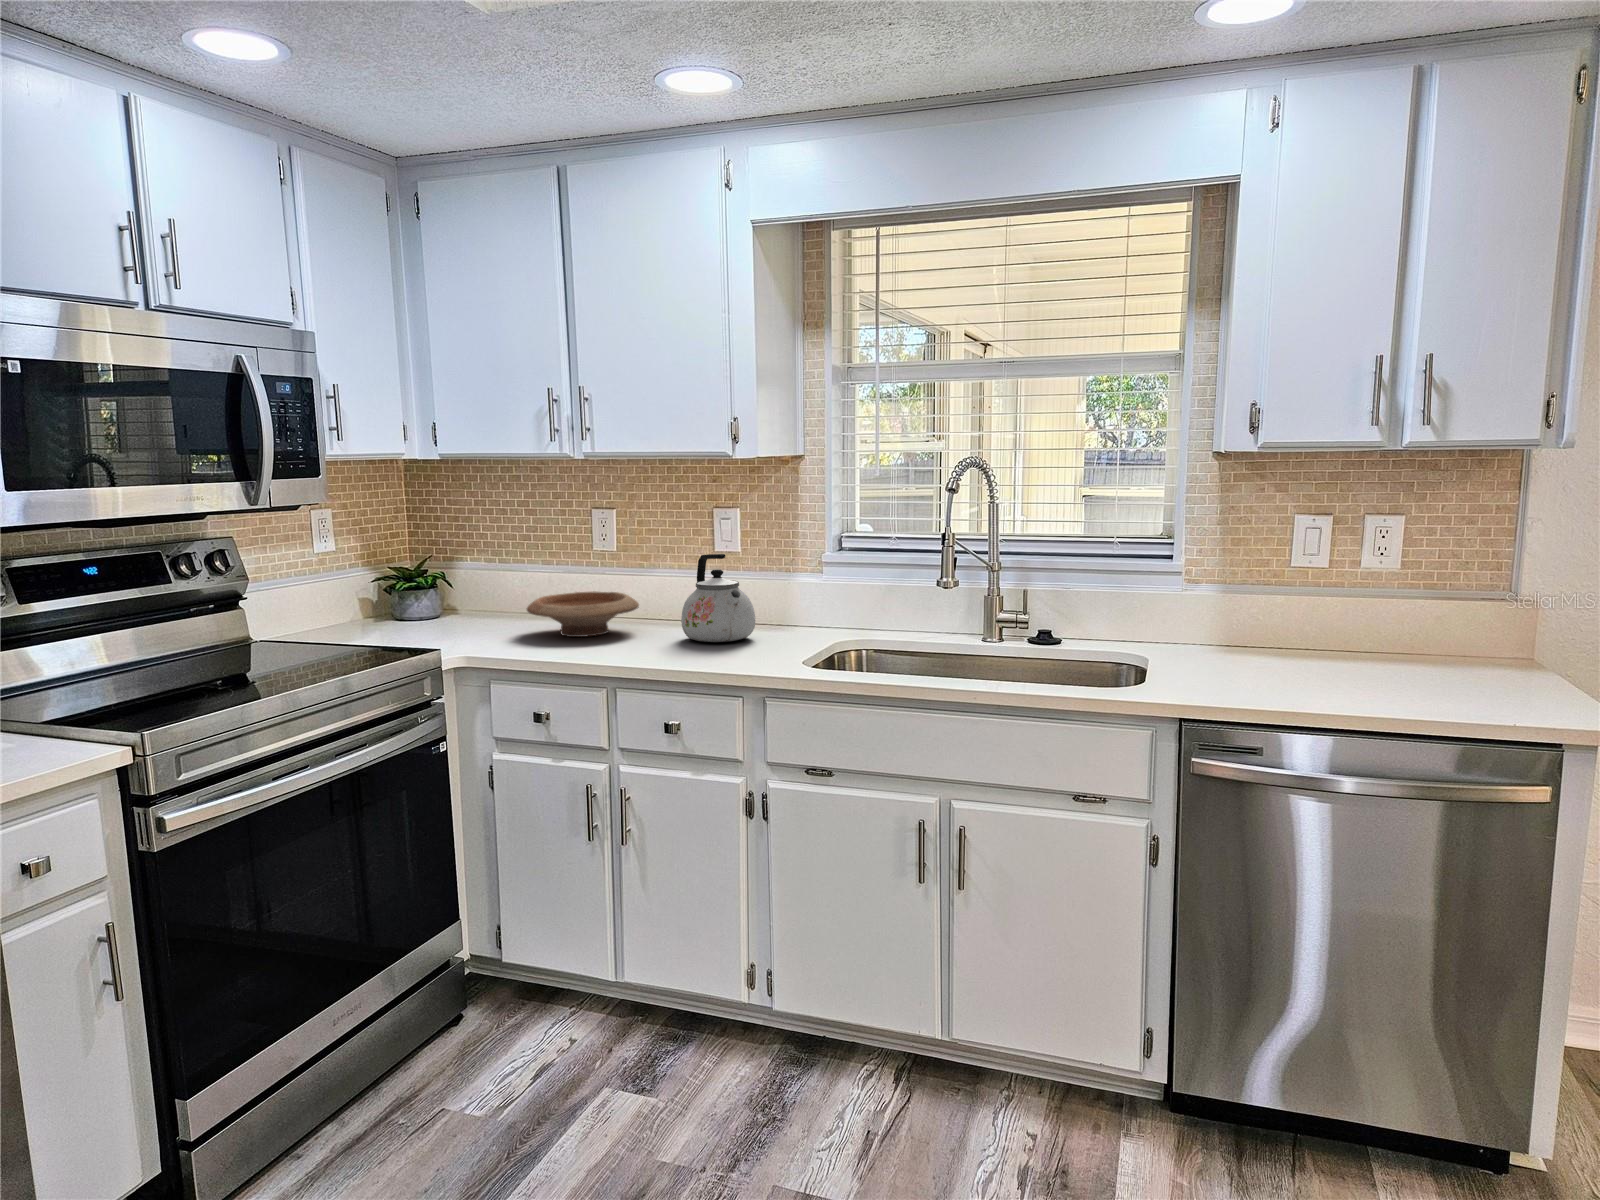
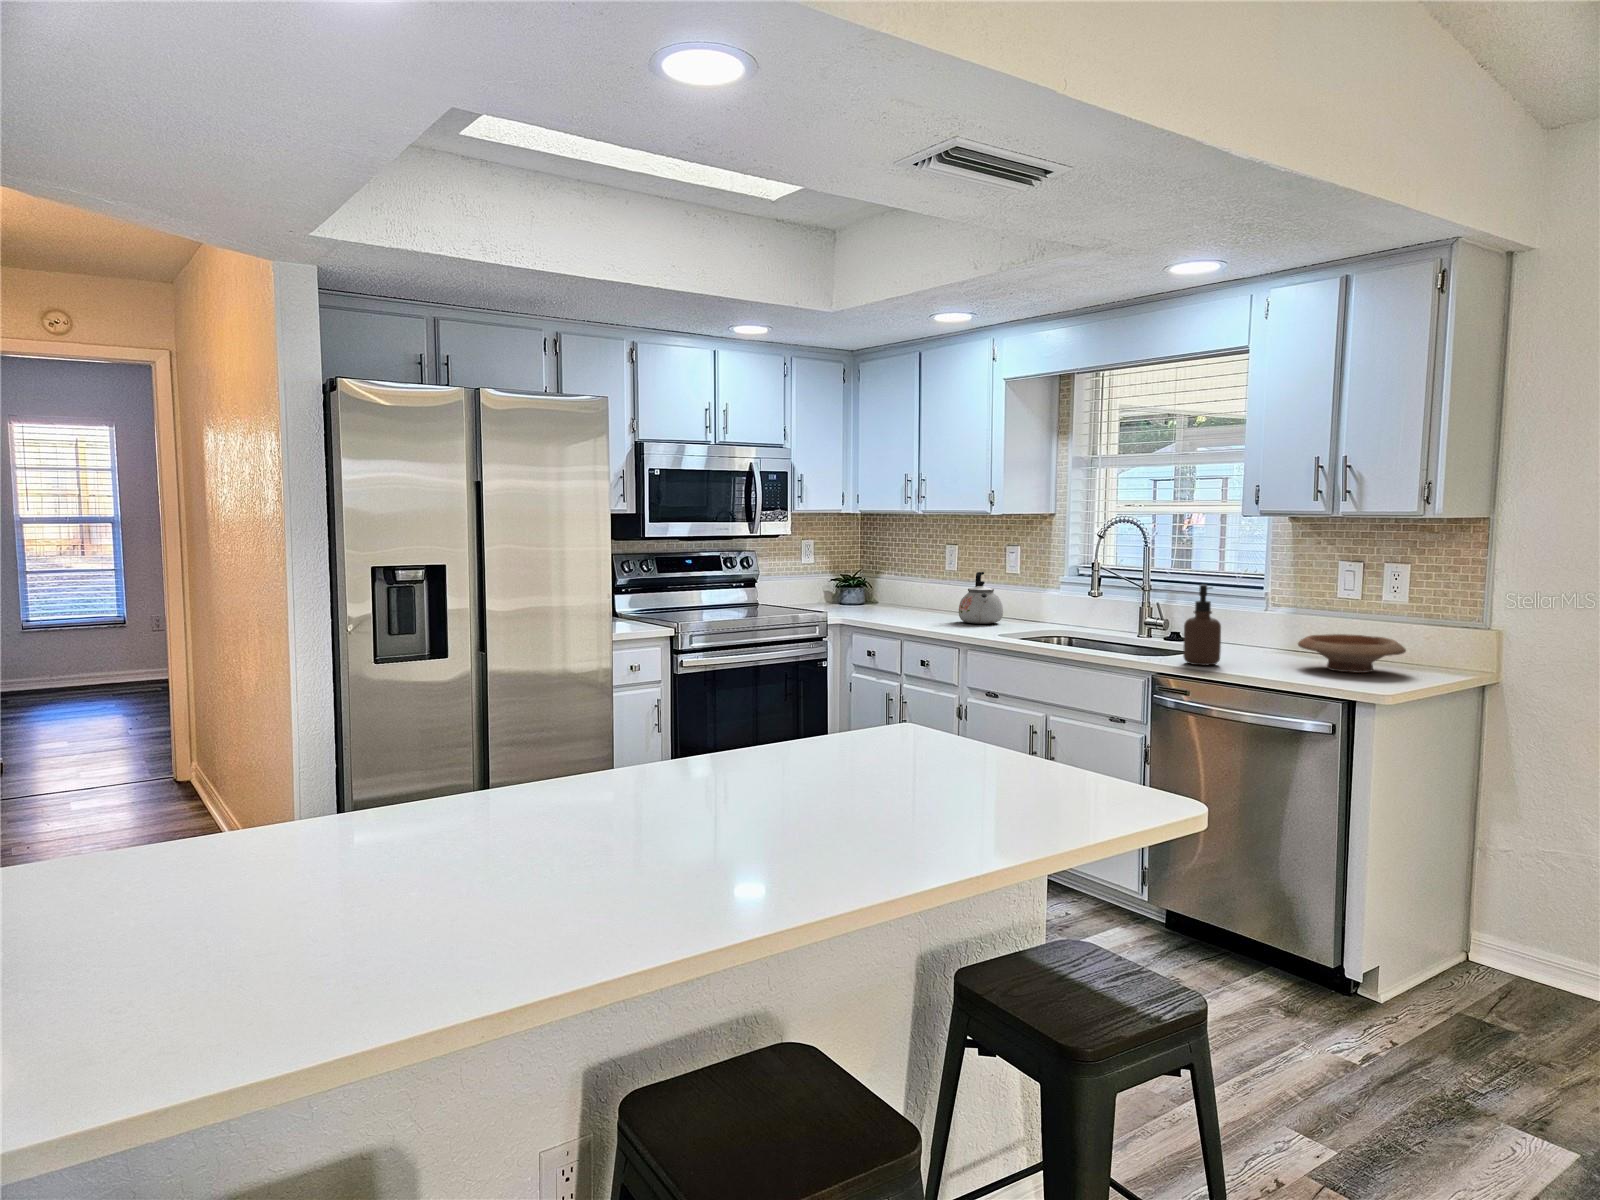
soap dispenser: none [1220,563,1283,697] -> present [1183,585,1221,666]
wooden bowl: present [527,591,639,637] -> present [1298,634,1406,673]

